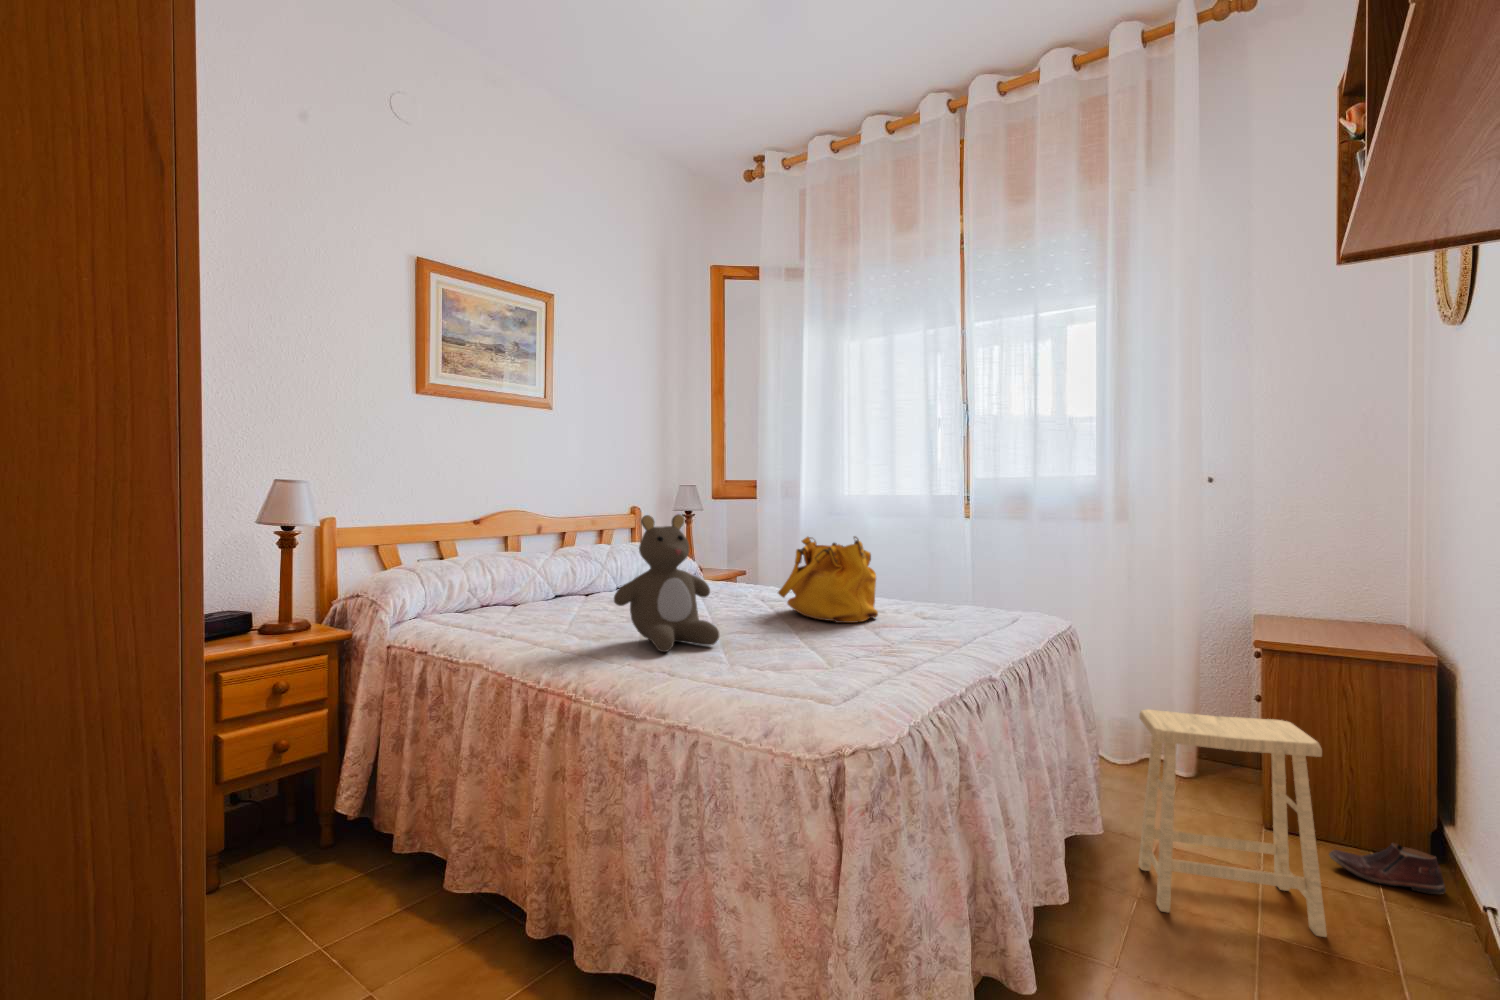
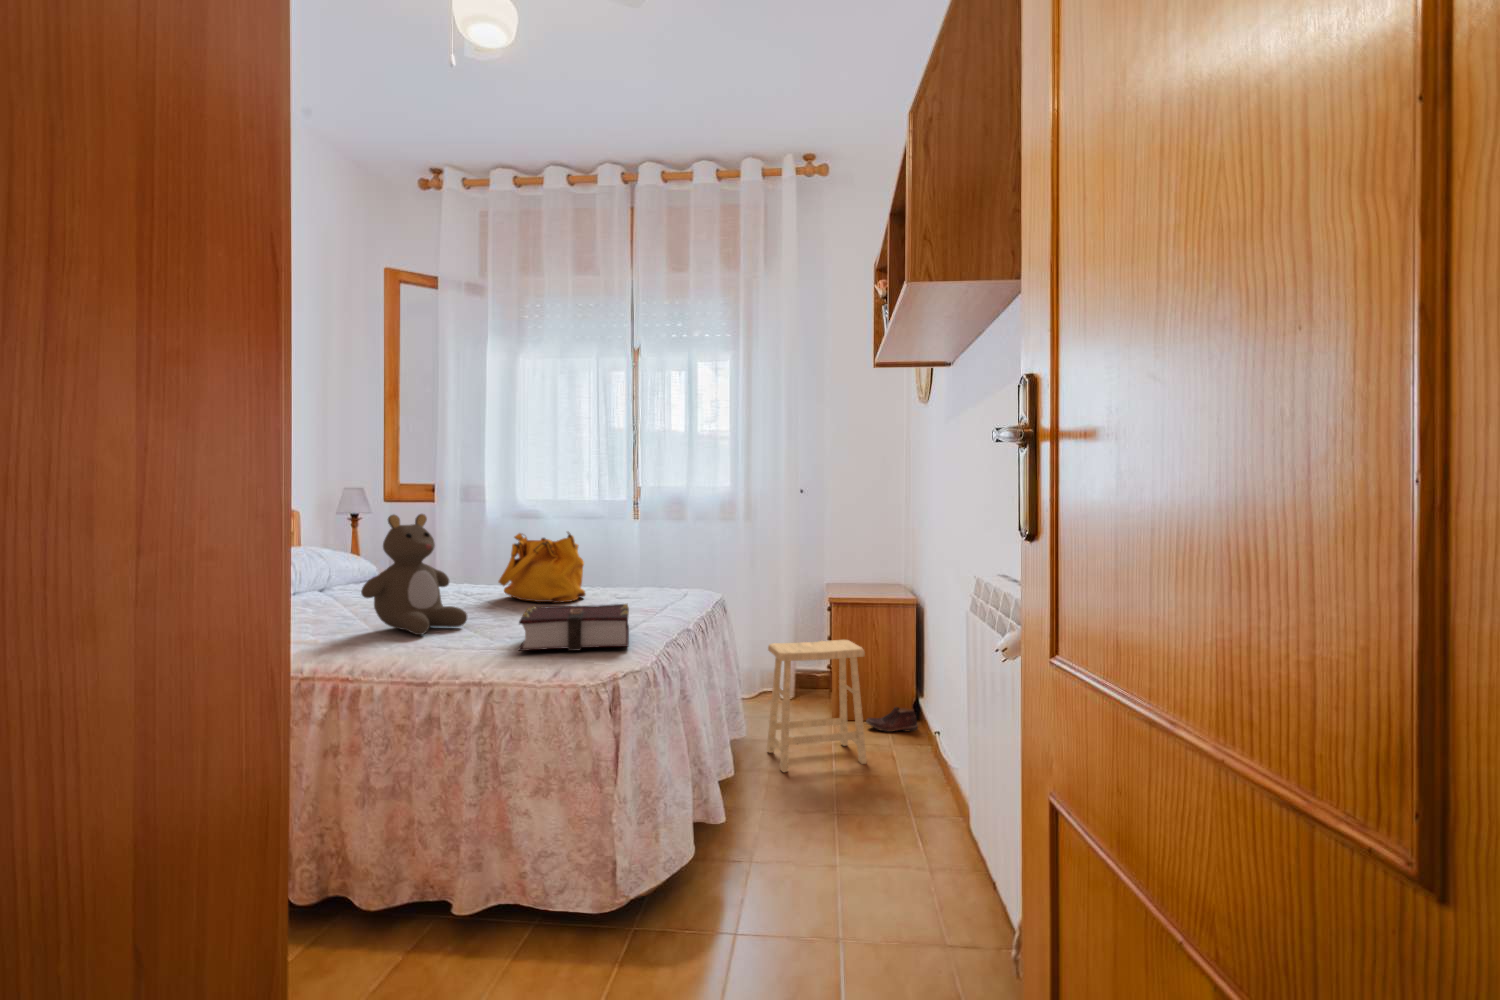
book: none [735,633,895,707] -> present [518,604,629,651]

